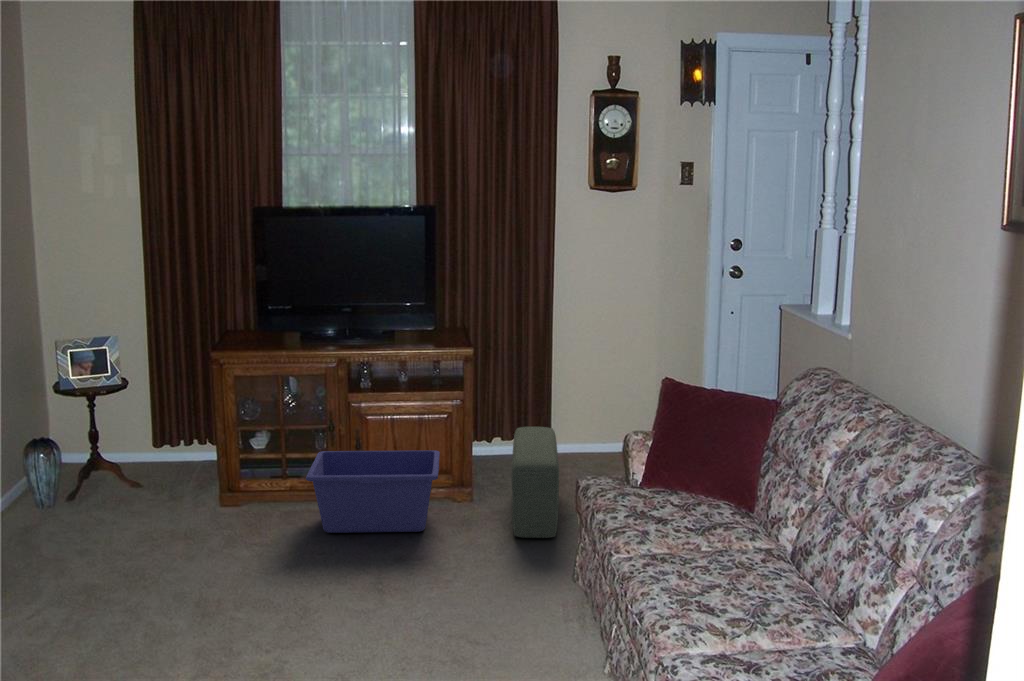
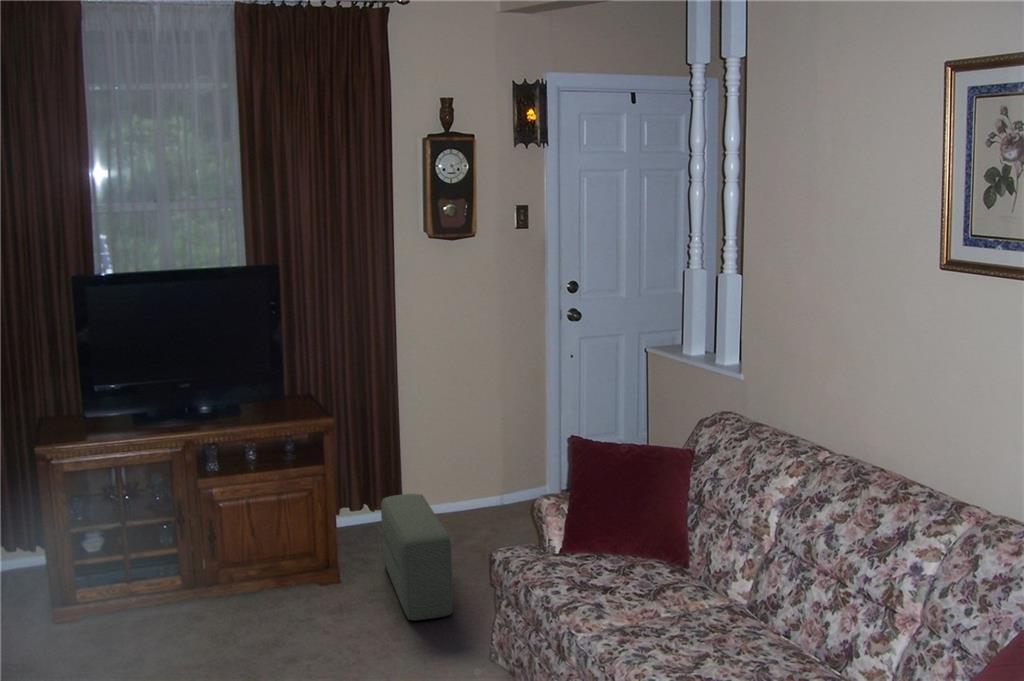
storage bin: present [306,450,440,533] -> none [165,535,320,649]

